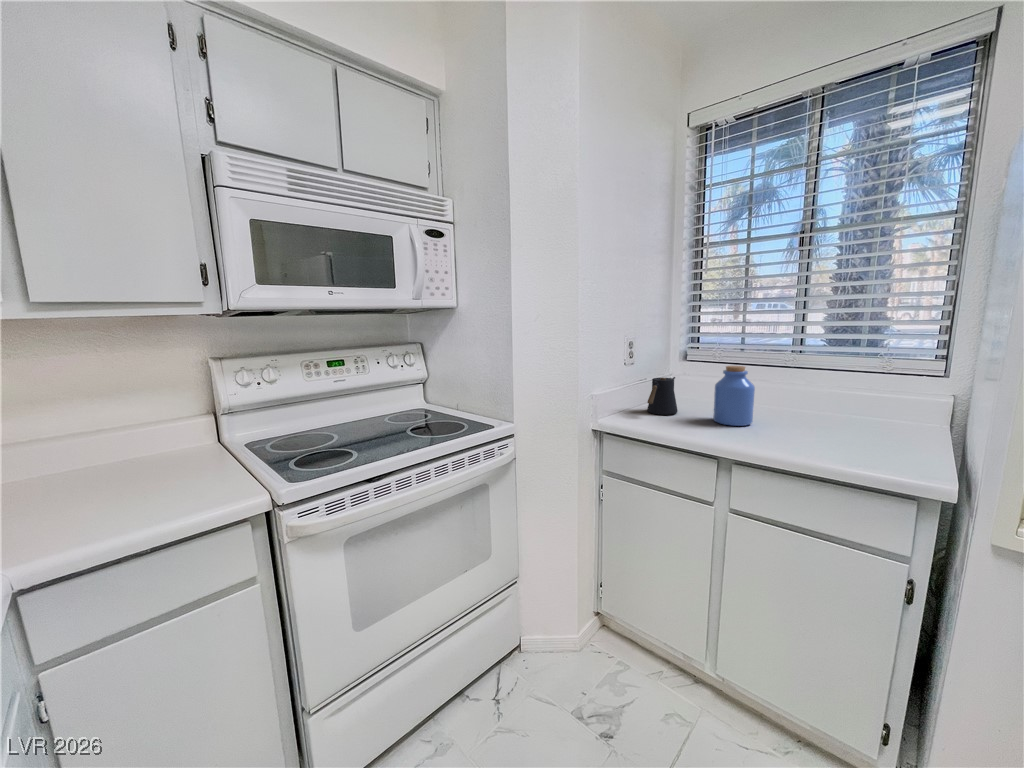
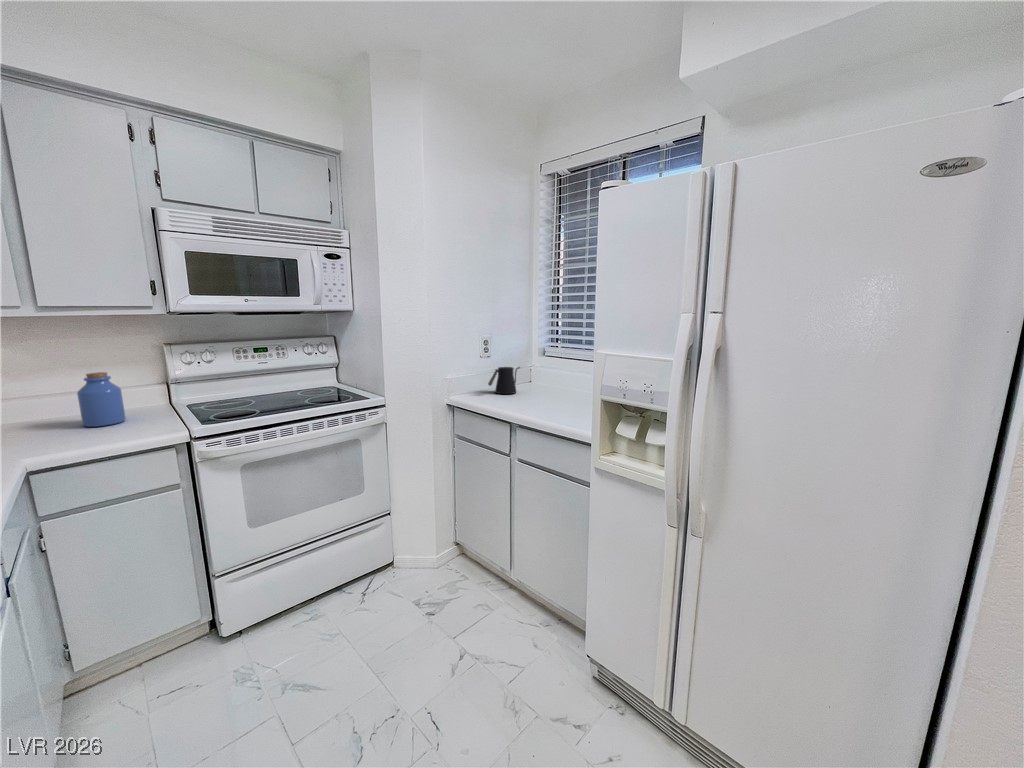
jar: present [713,366,755,426] -> present [77,372,126,427]

